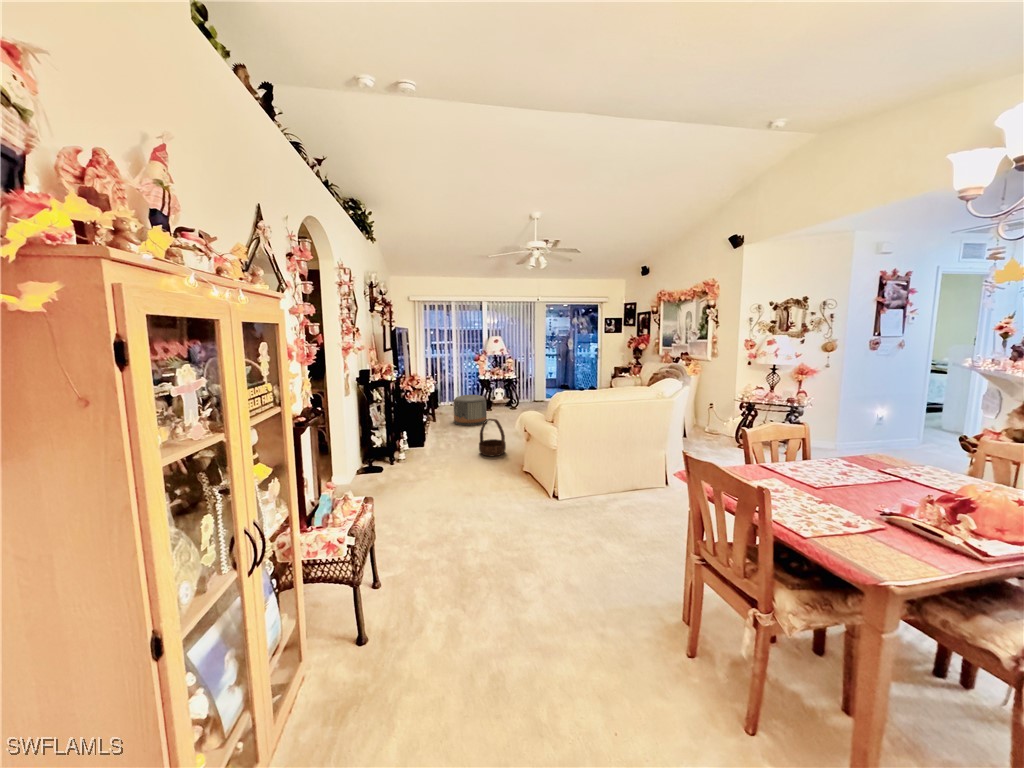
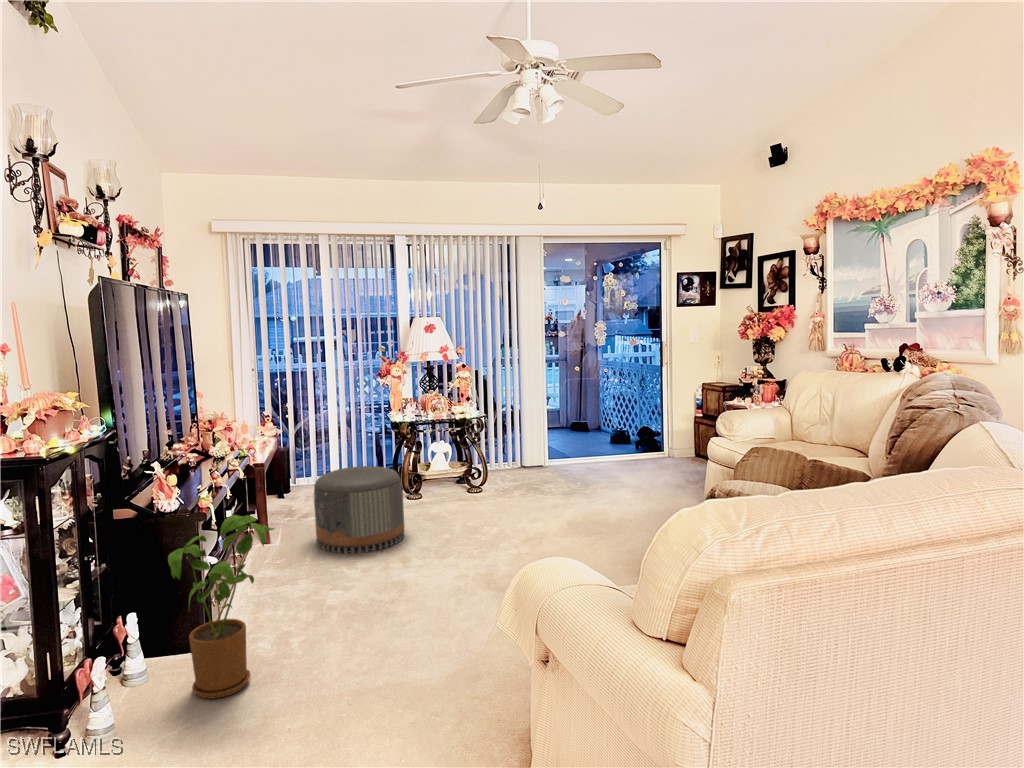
house plant: none [421,401,452,455] -> present [168,515,274,699]
basket: present [479,419,506,456] -> none [365,565,454,698]

